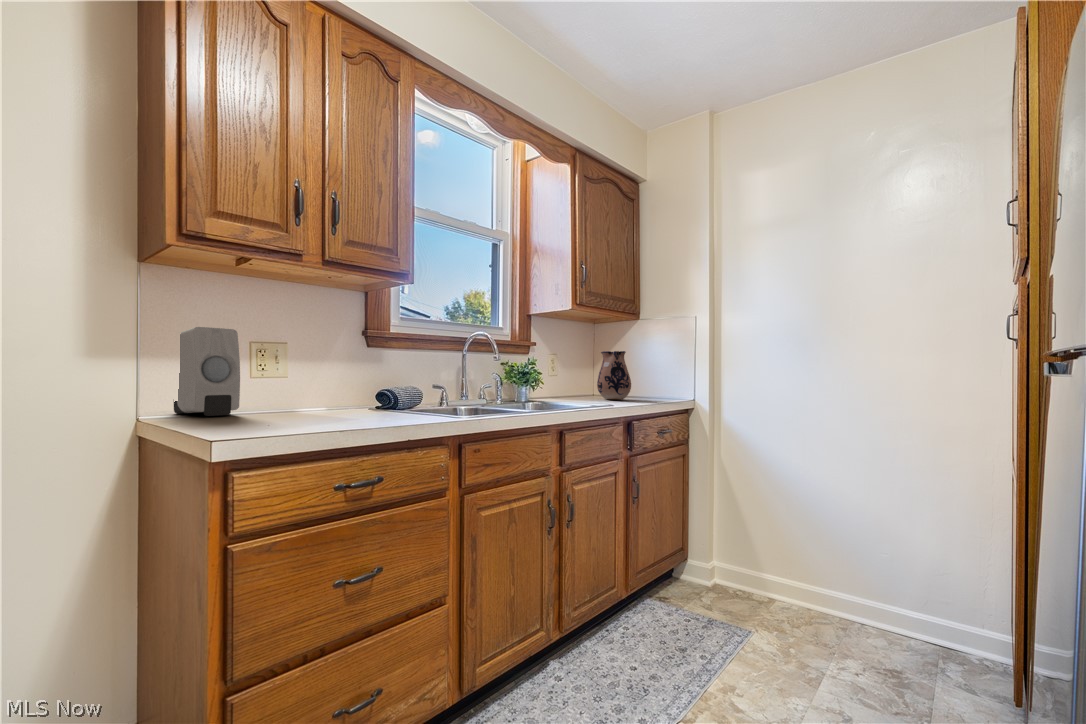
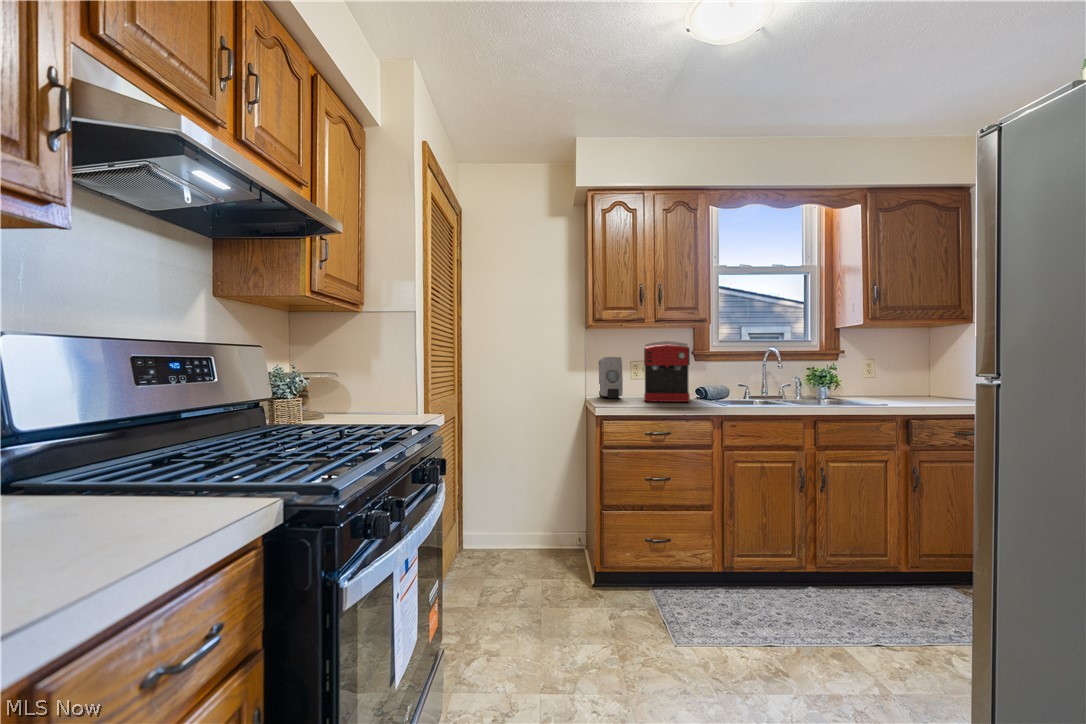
coffee maker: none [282,306,387,418] -> present [644,341,690,402]
ceramic pitcher: present [597,351,631,399] -> none [912,357,951,401]

